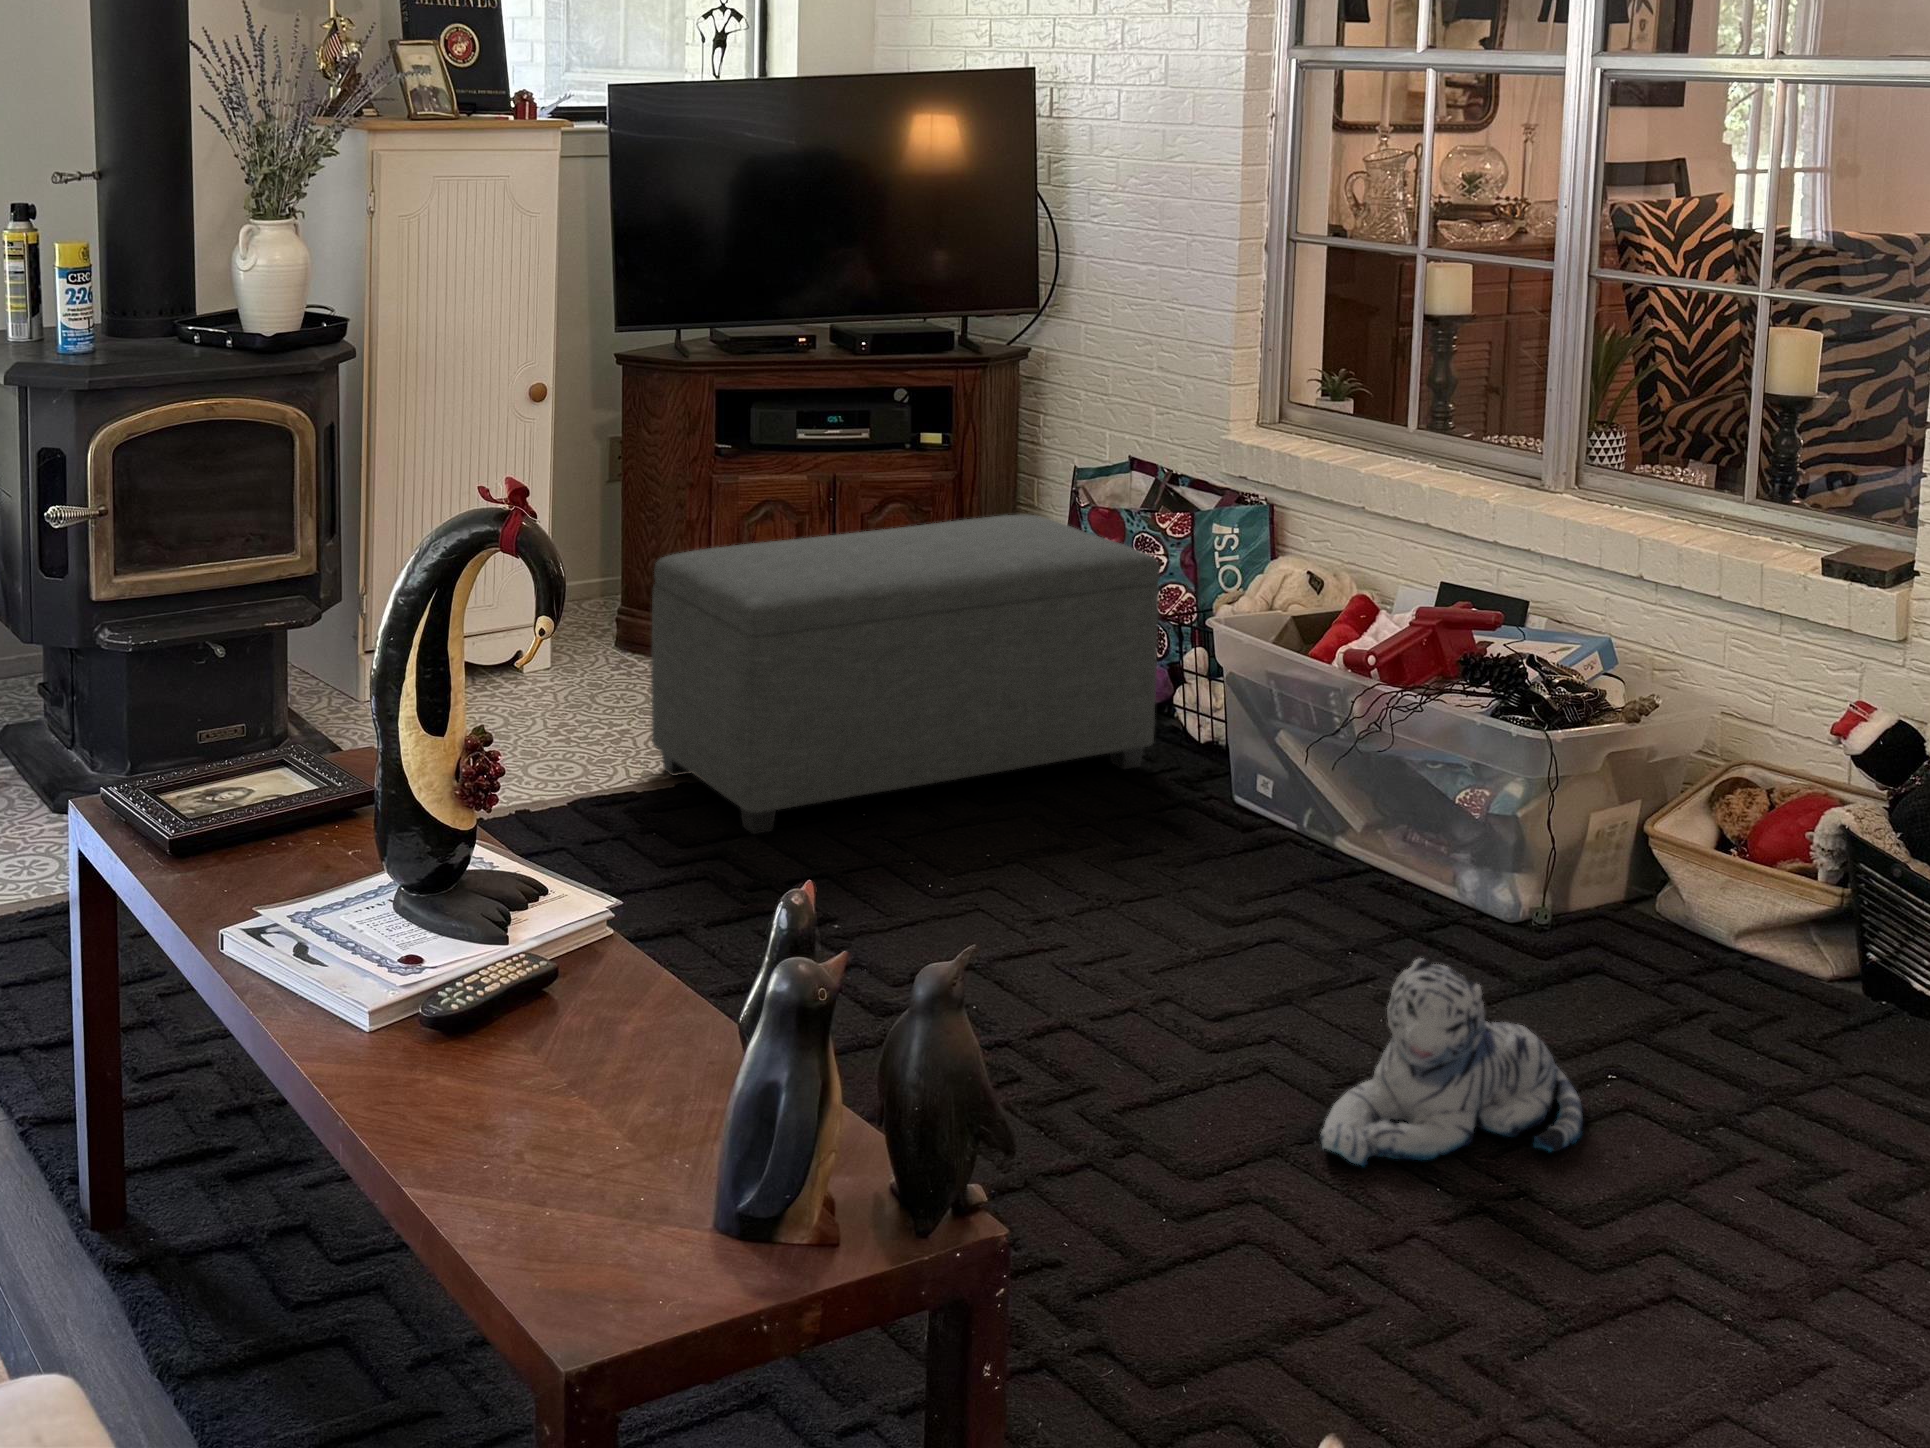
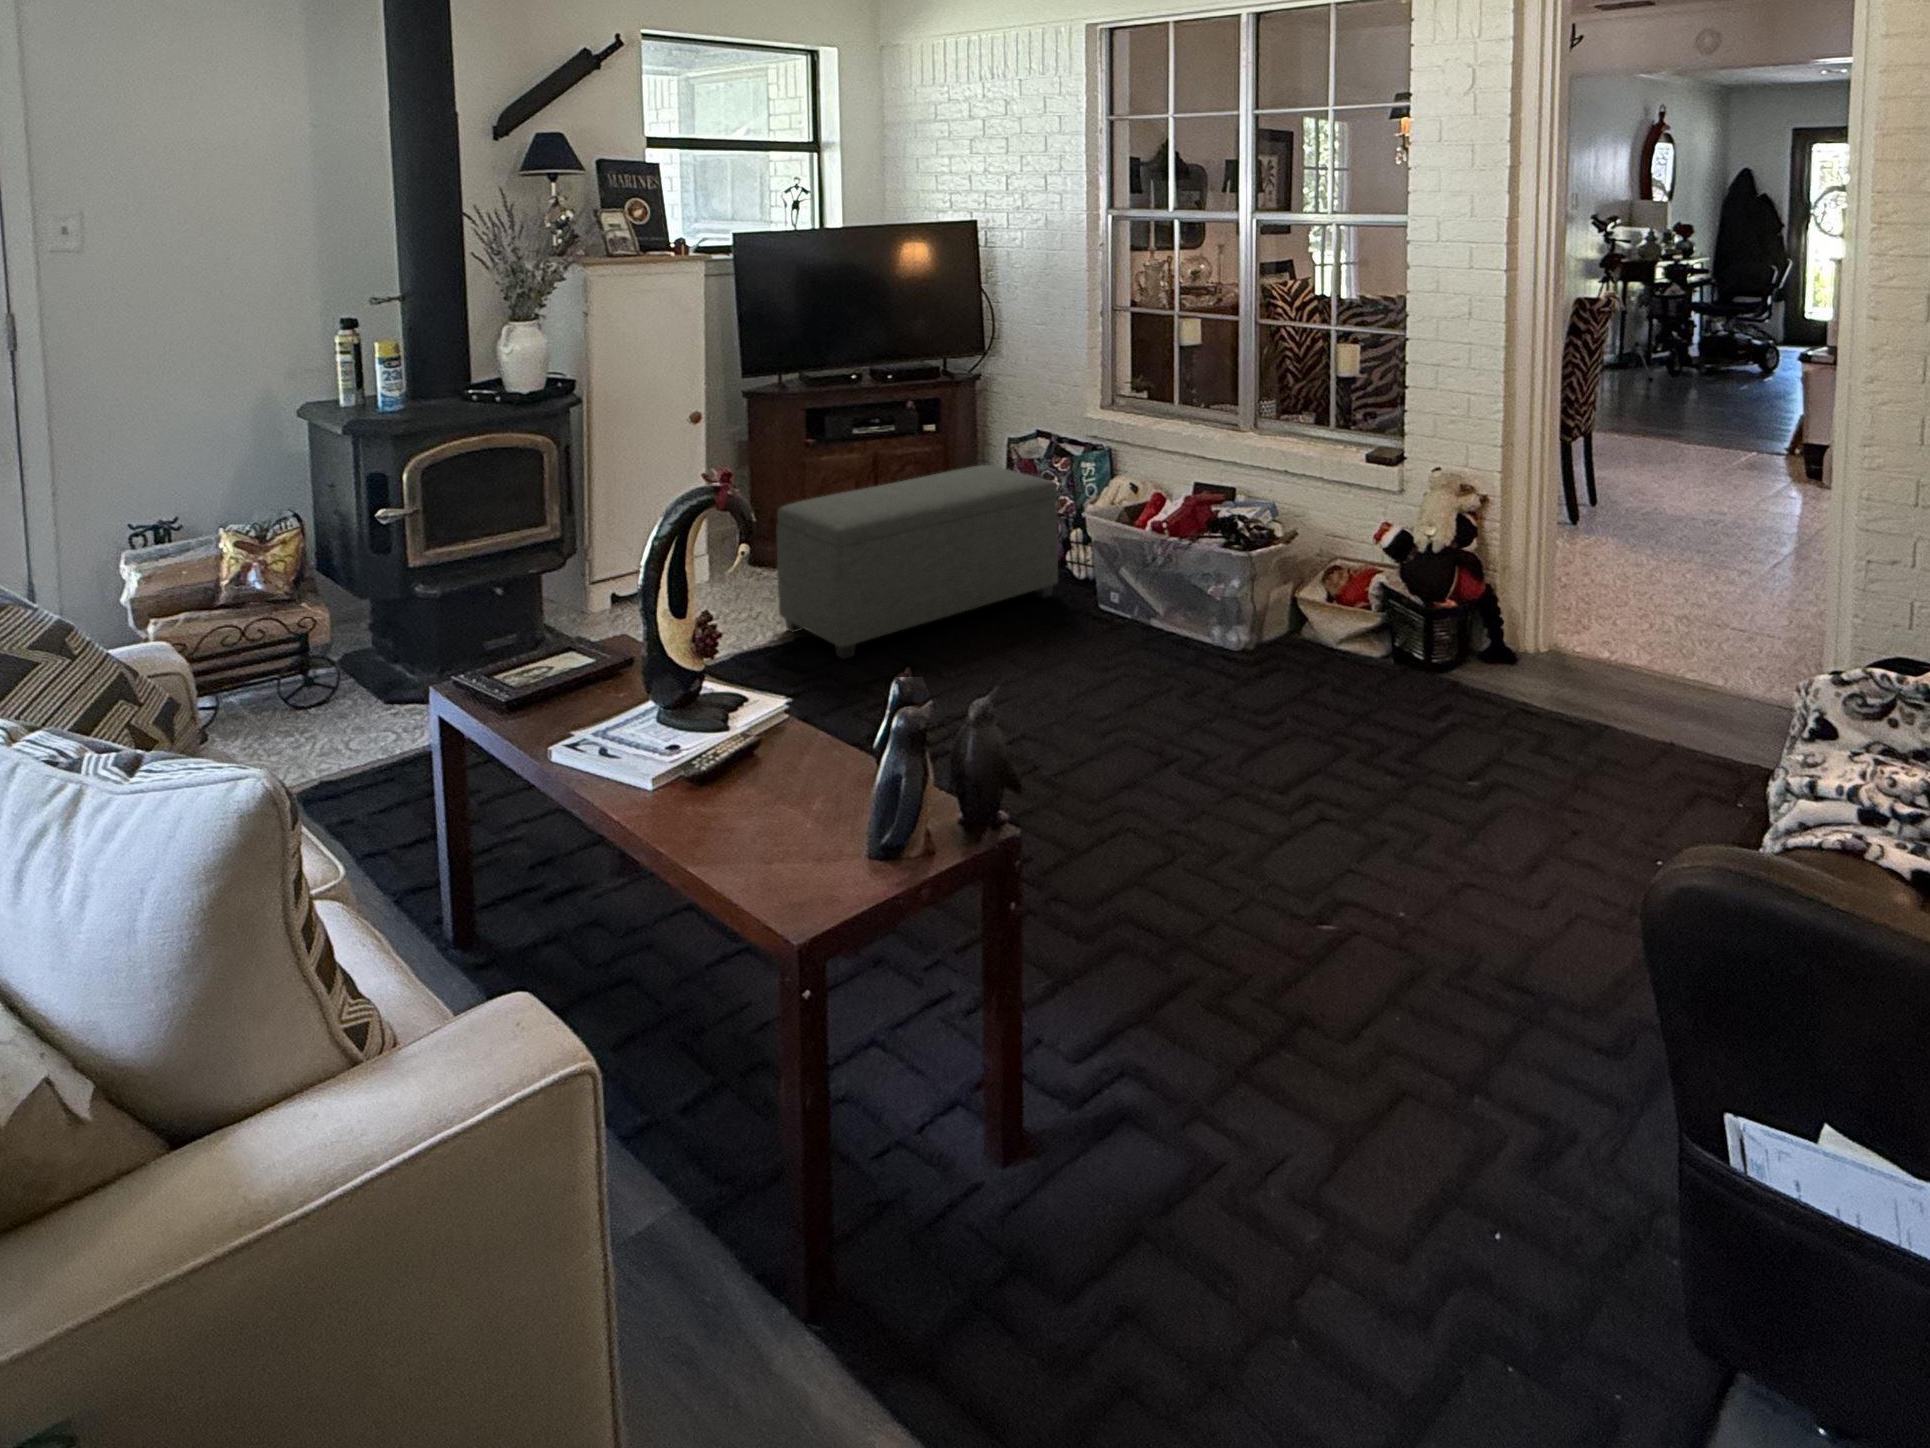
plush toy: present [1320,958,1583,1166] -> none [1153,672,1274,782]

